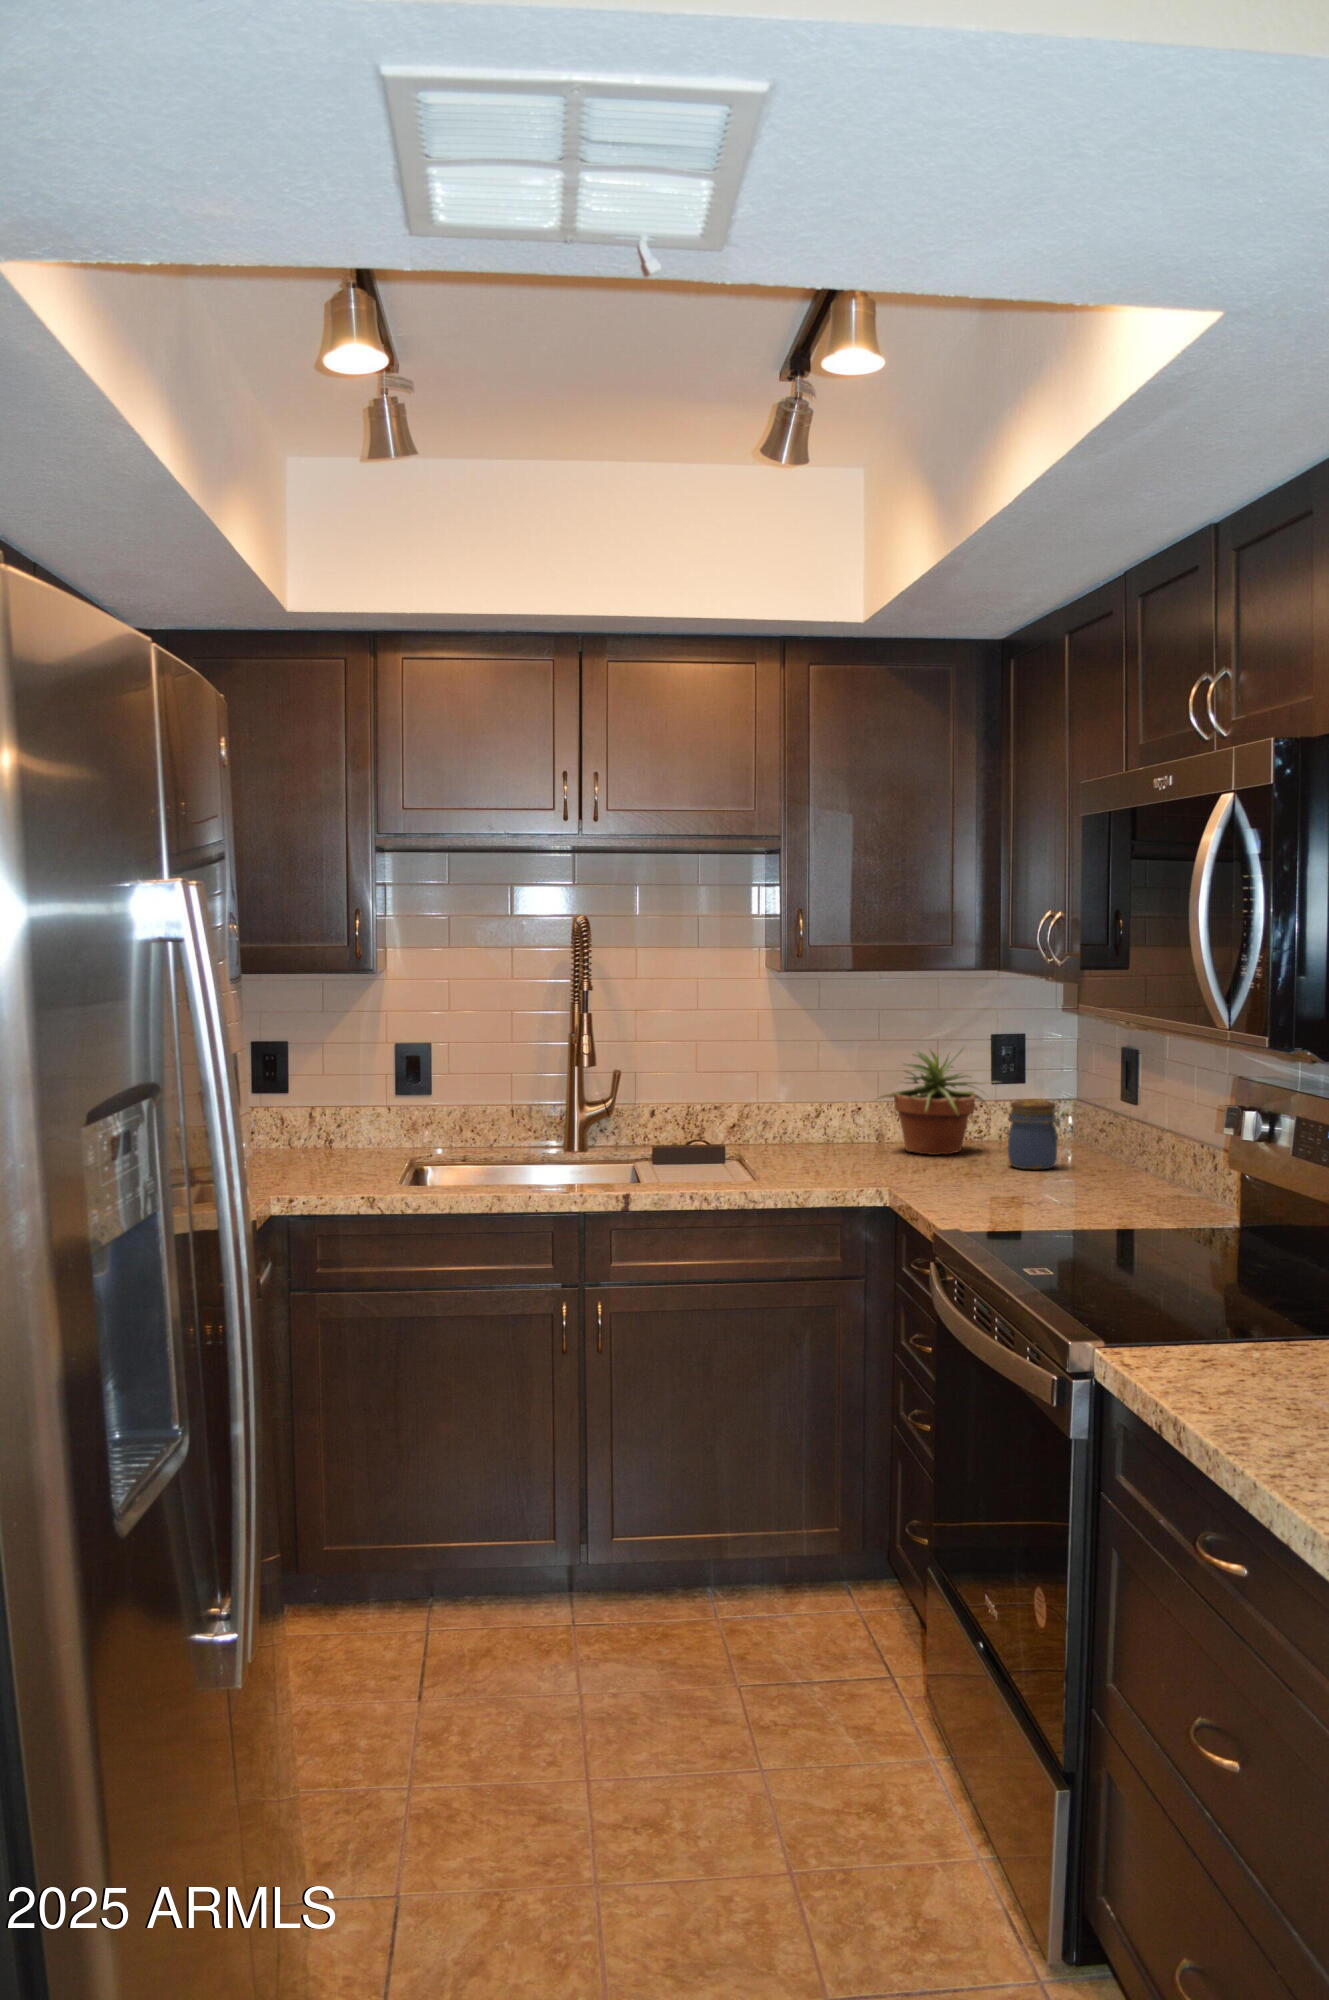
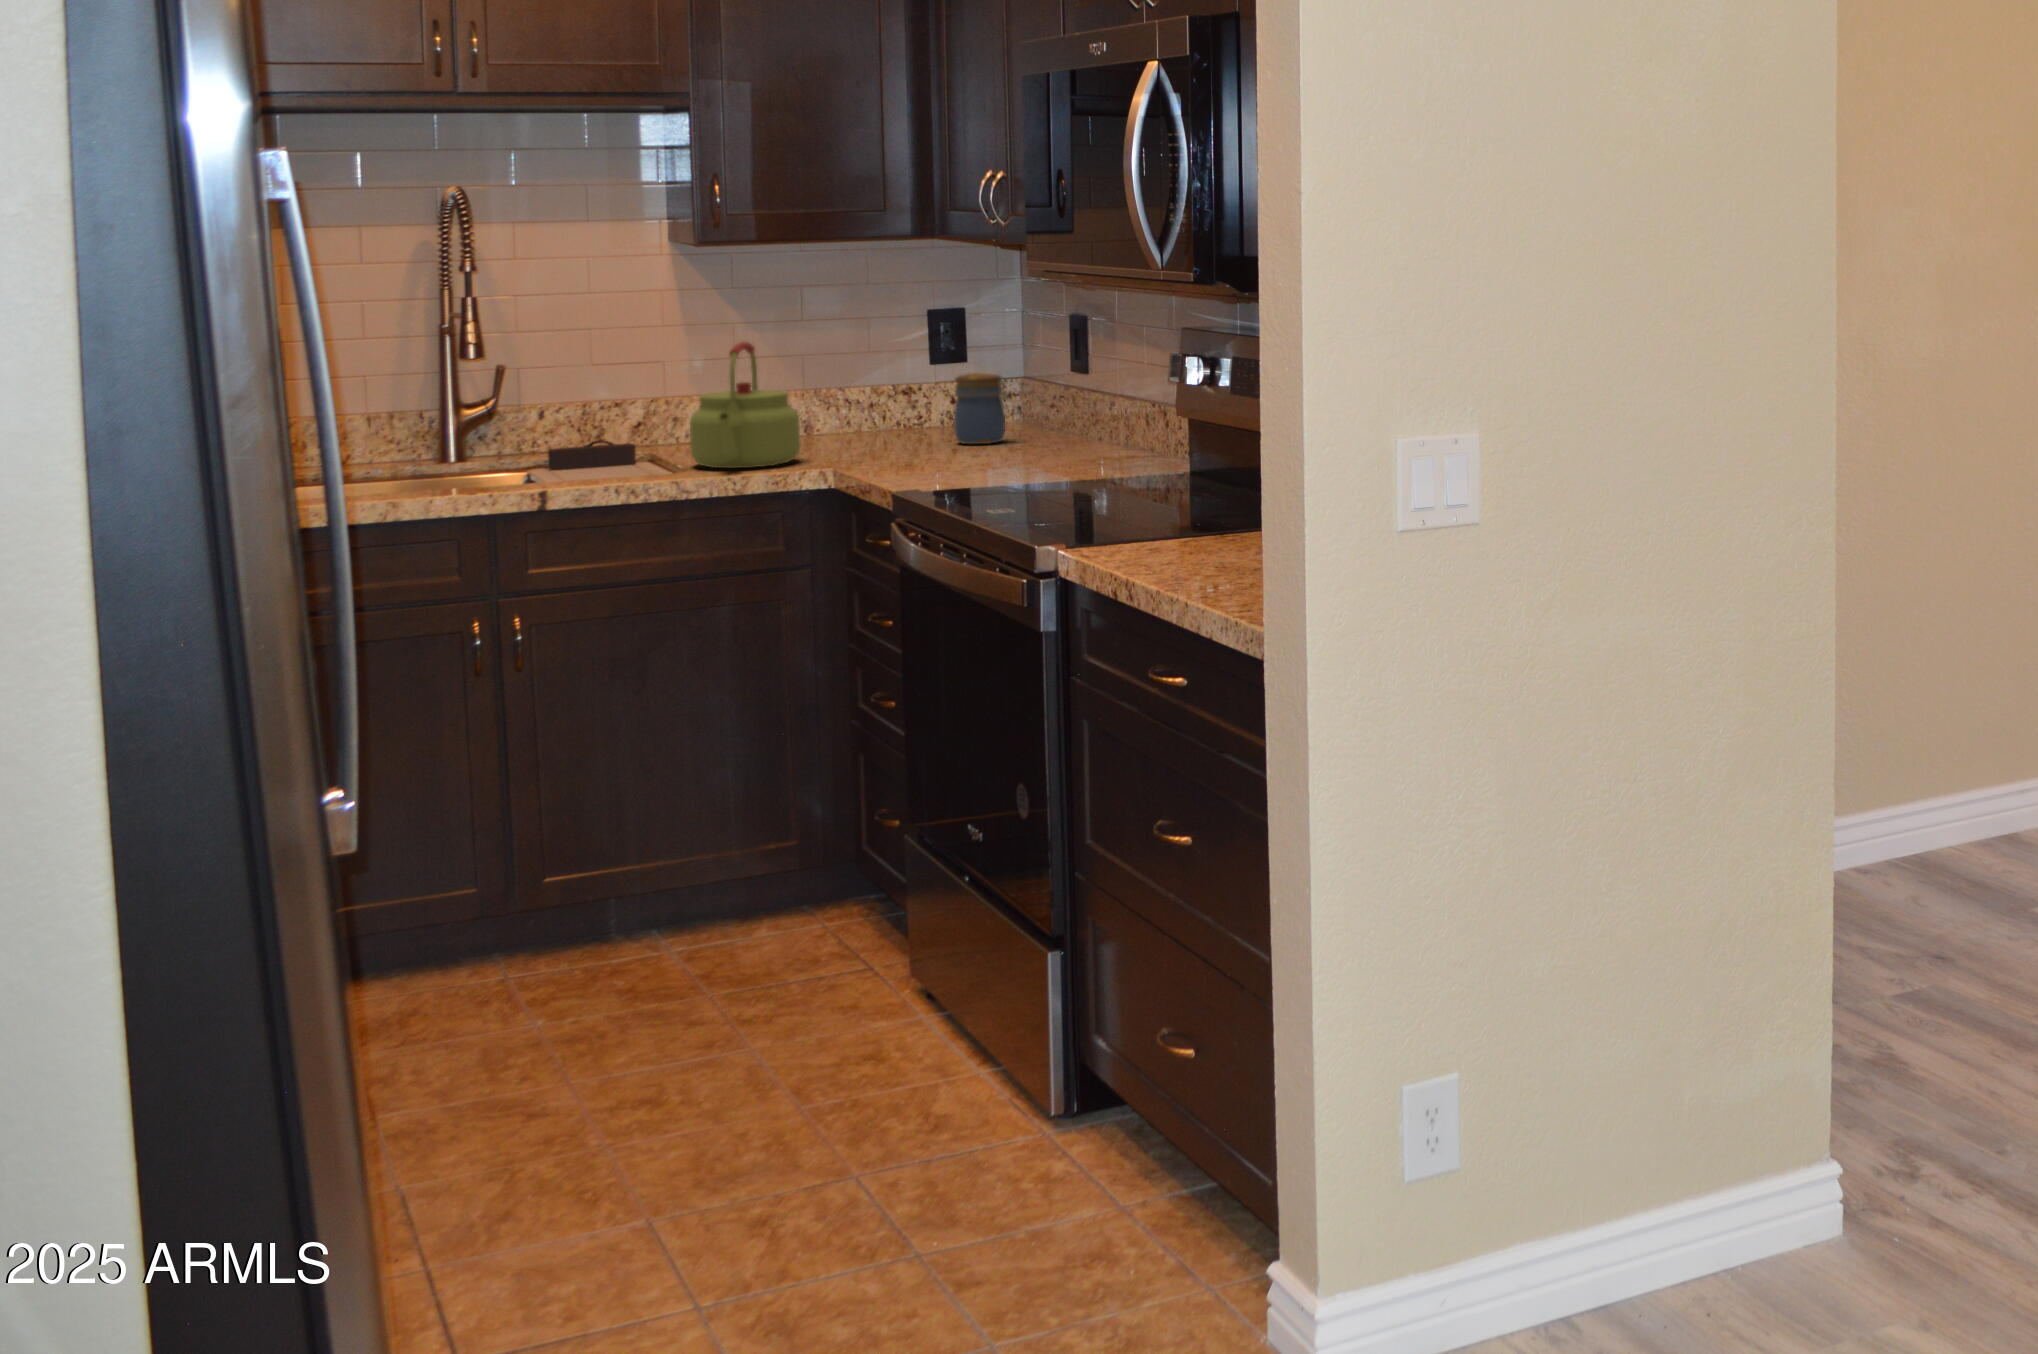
potted plant: present [882,1050,991,1155] -> none [802,324,944,440]
kettle: none [764,1062,862,1182] -> present [690,342,801,468]

